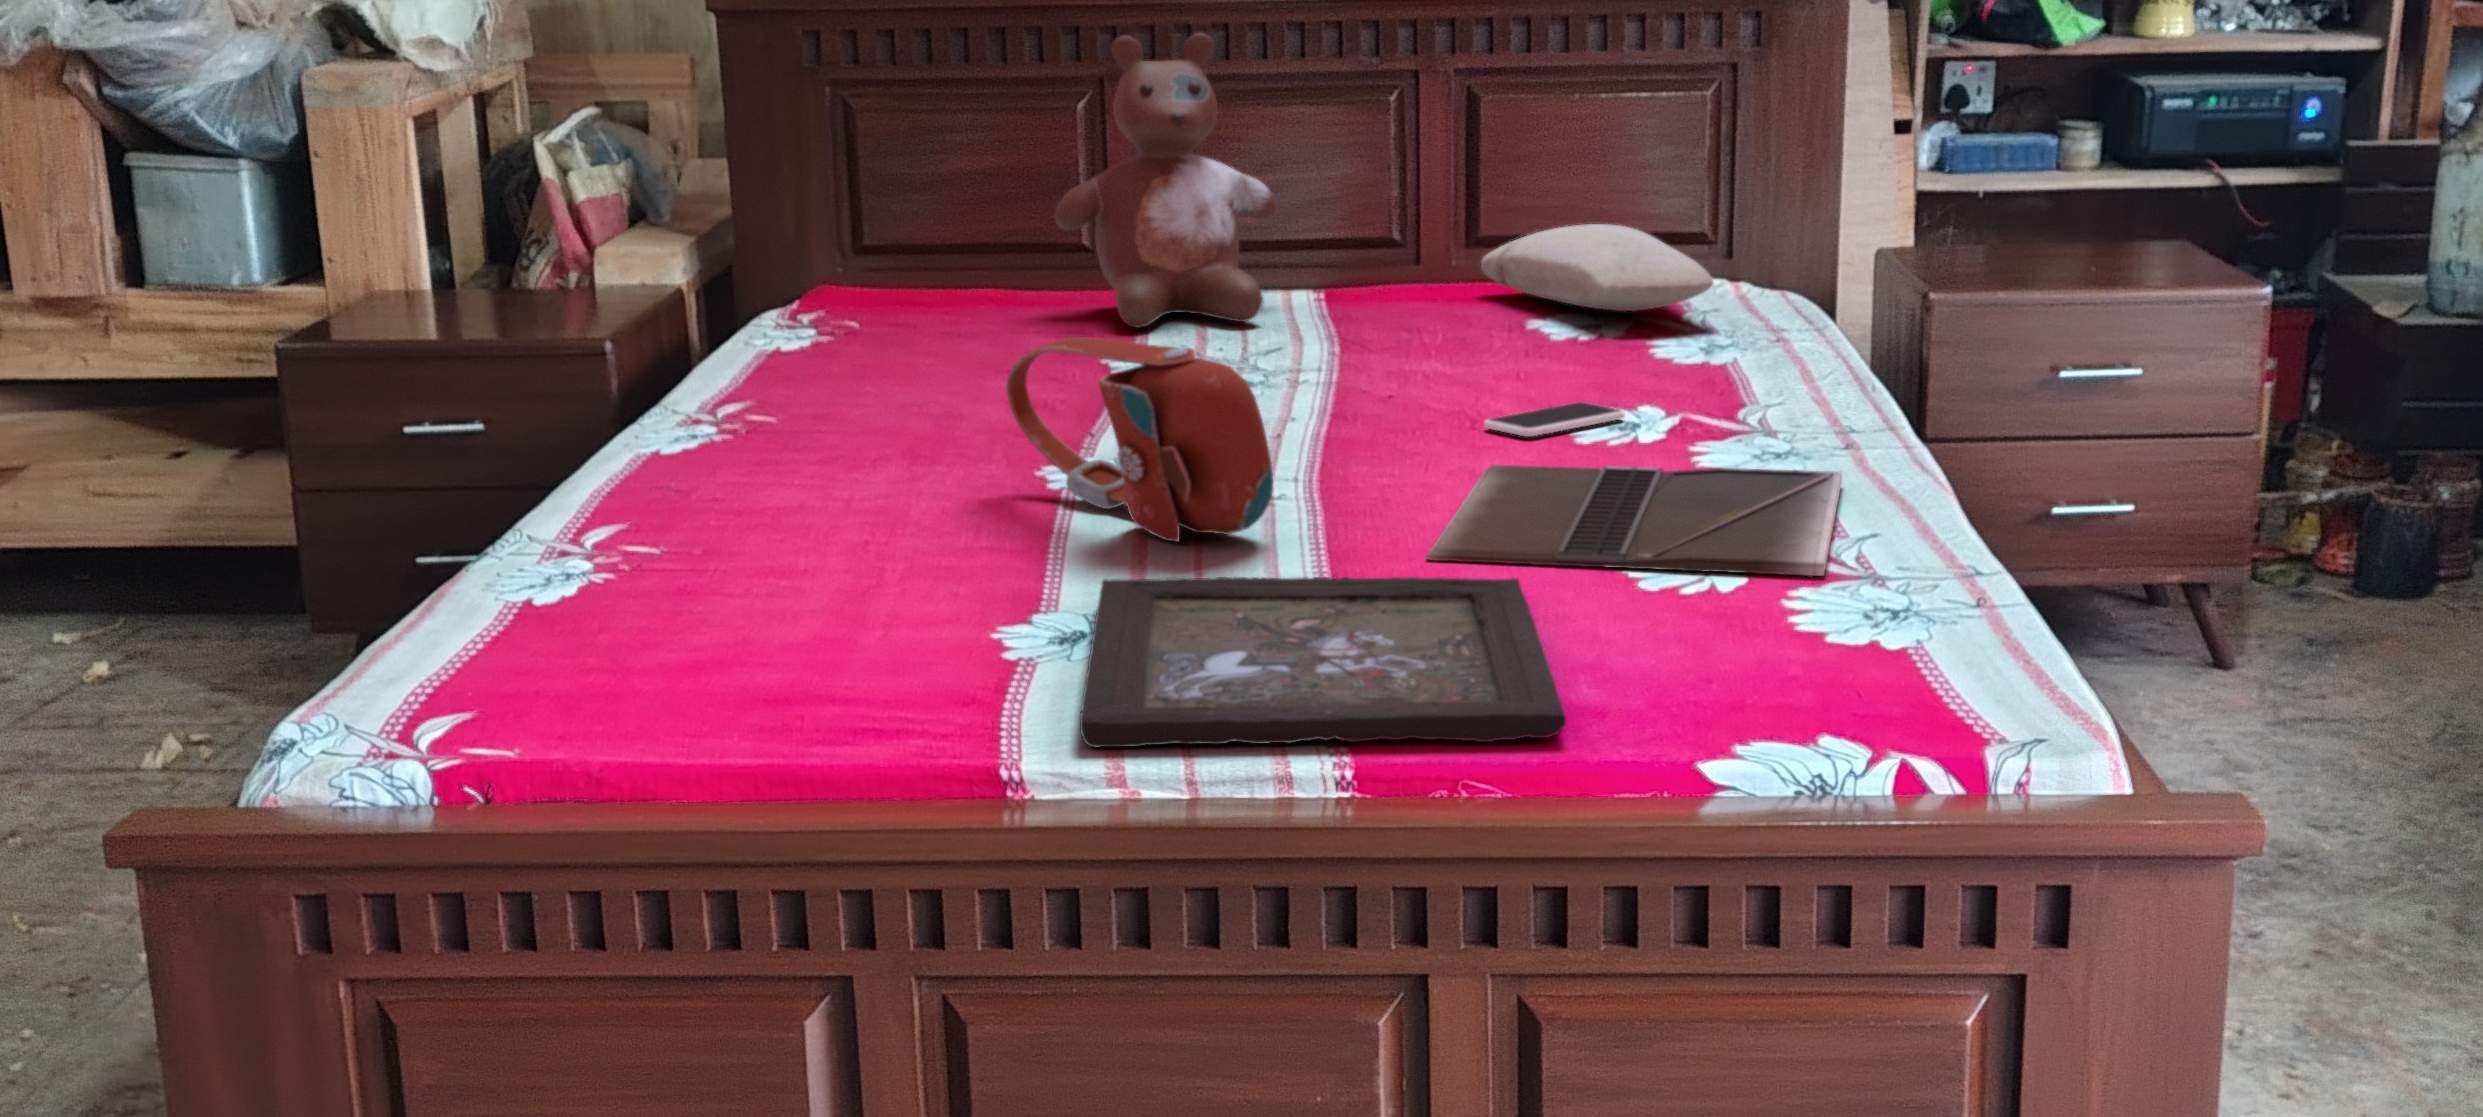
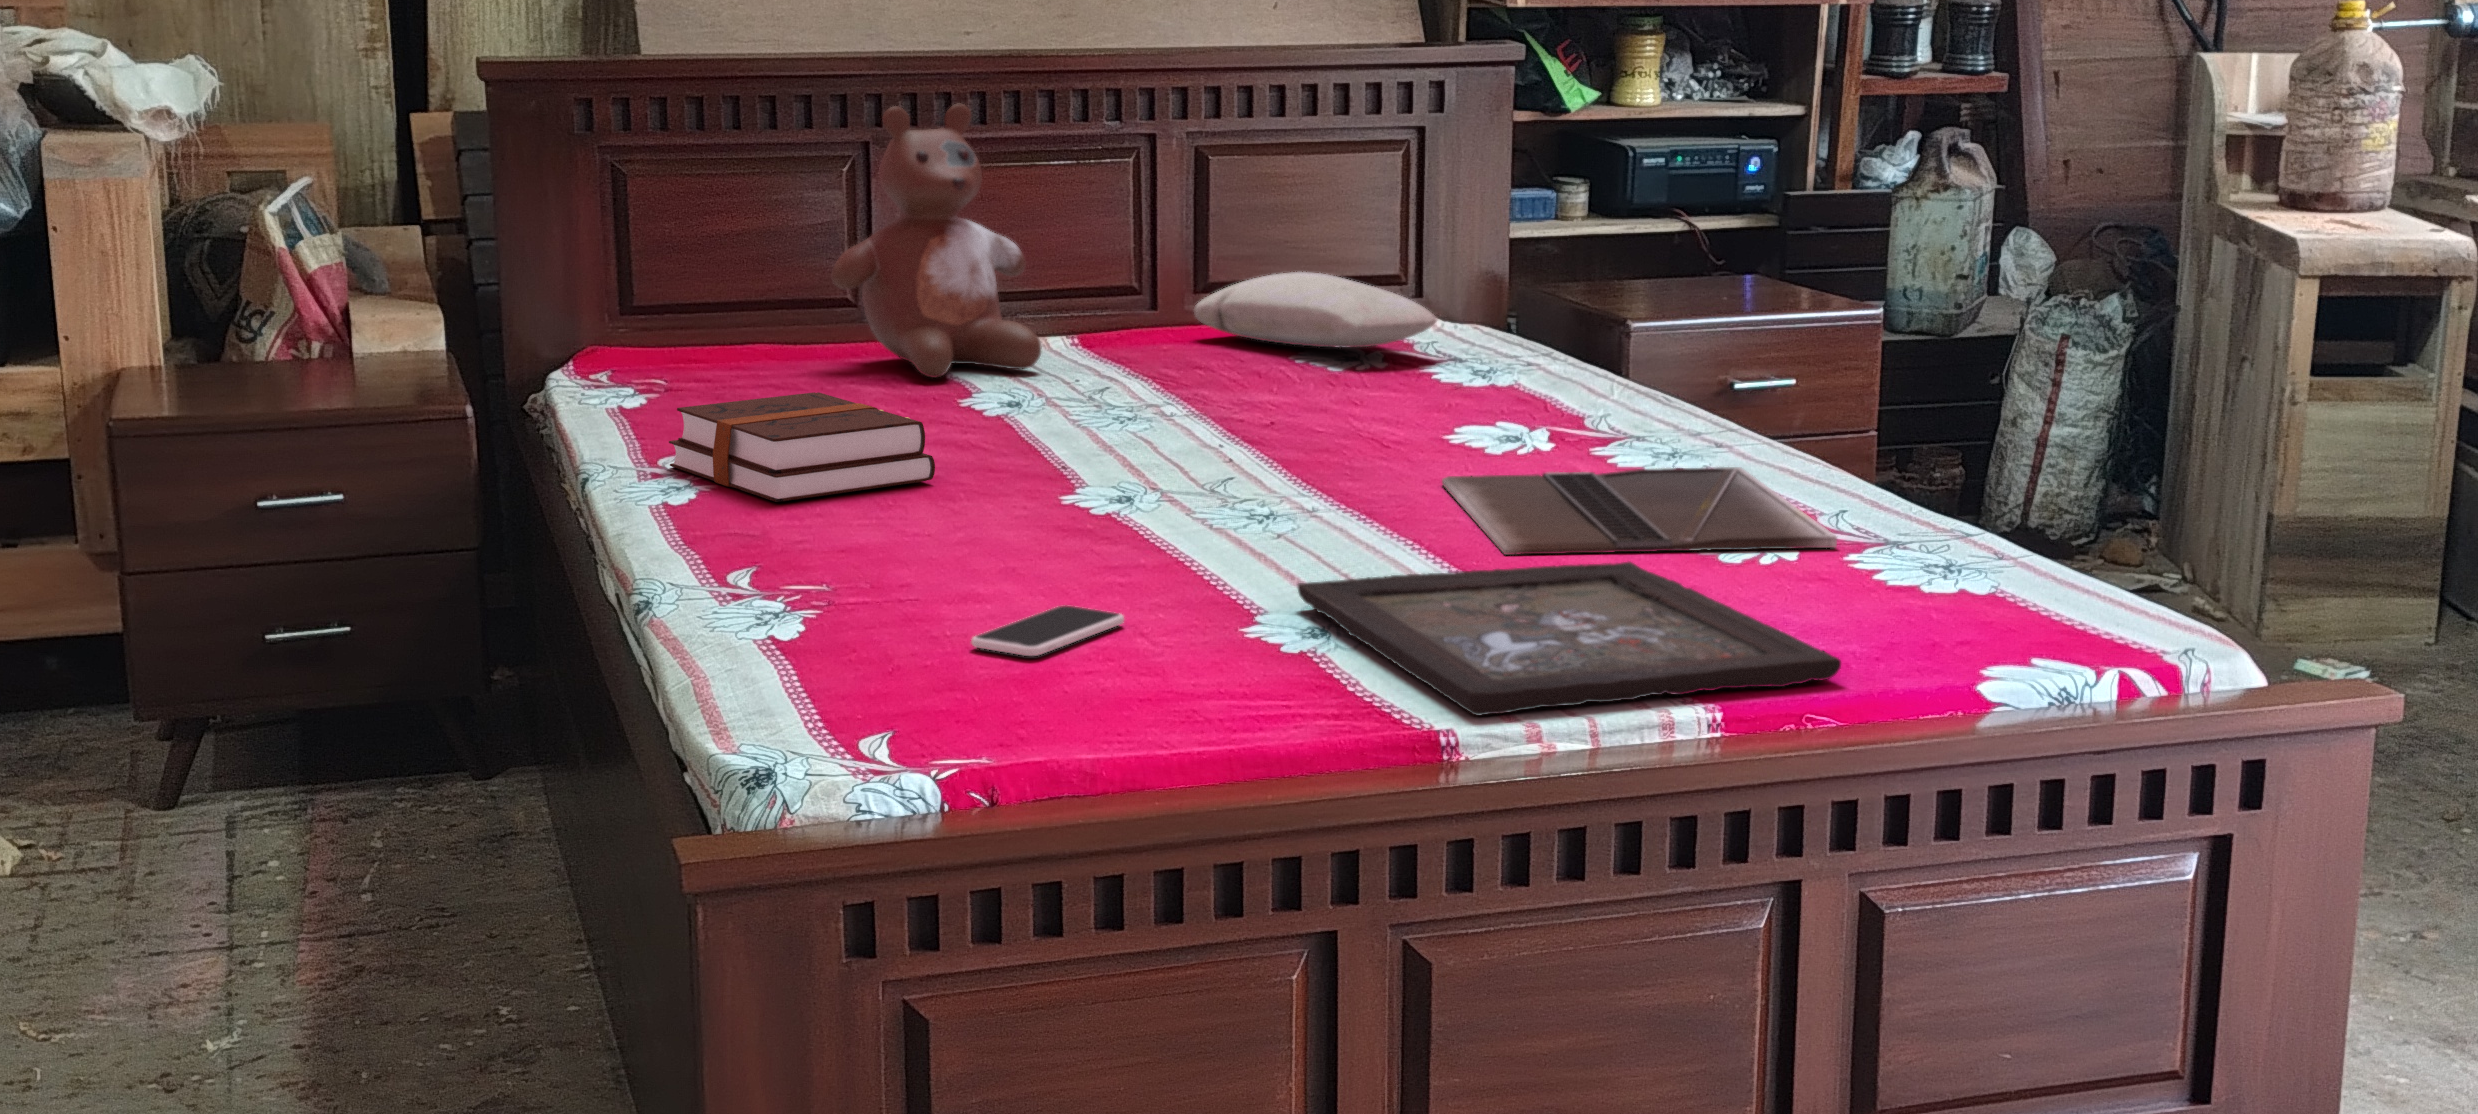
handbag: present [1006,337,1273,541] -> none [1050,375,1357,553]
hardback book: none [731,340,959,455] -> present [669,392,935,502]
smartphone: present [1484,402,1625,437] -> present [971,605,1124,656]

